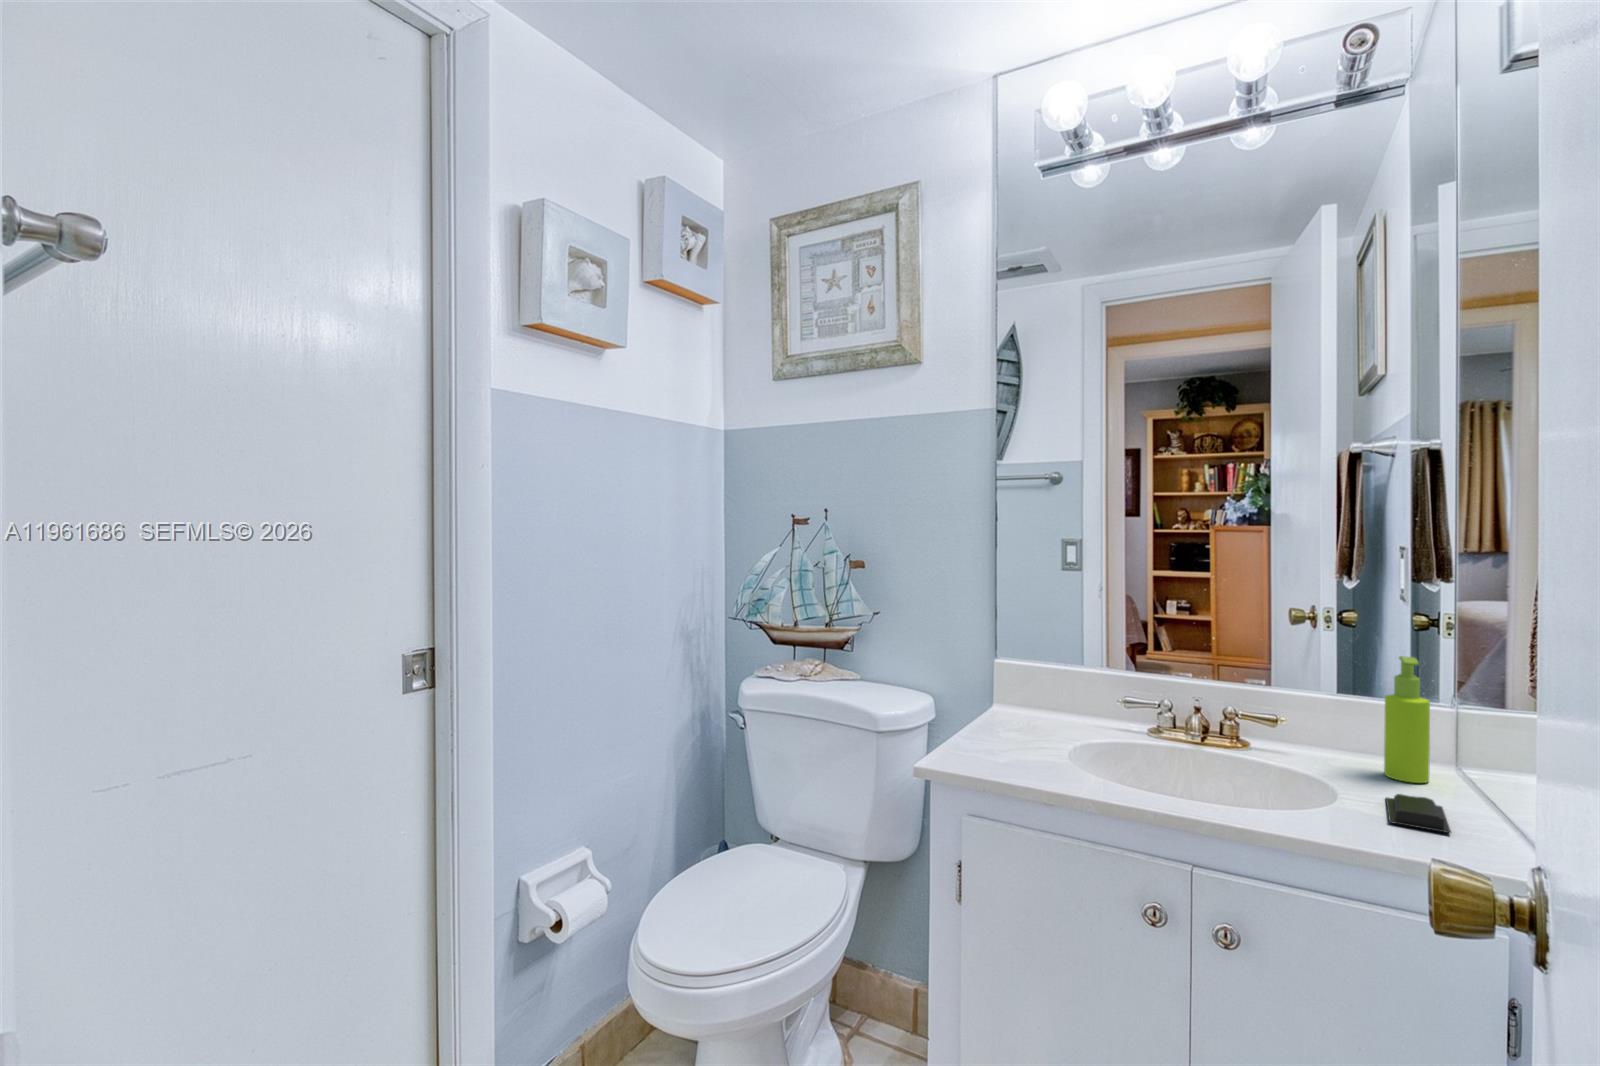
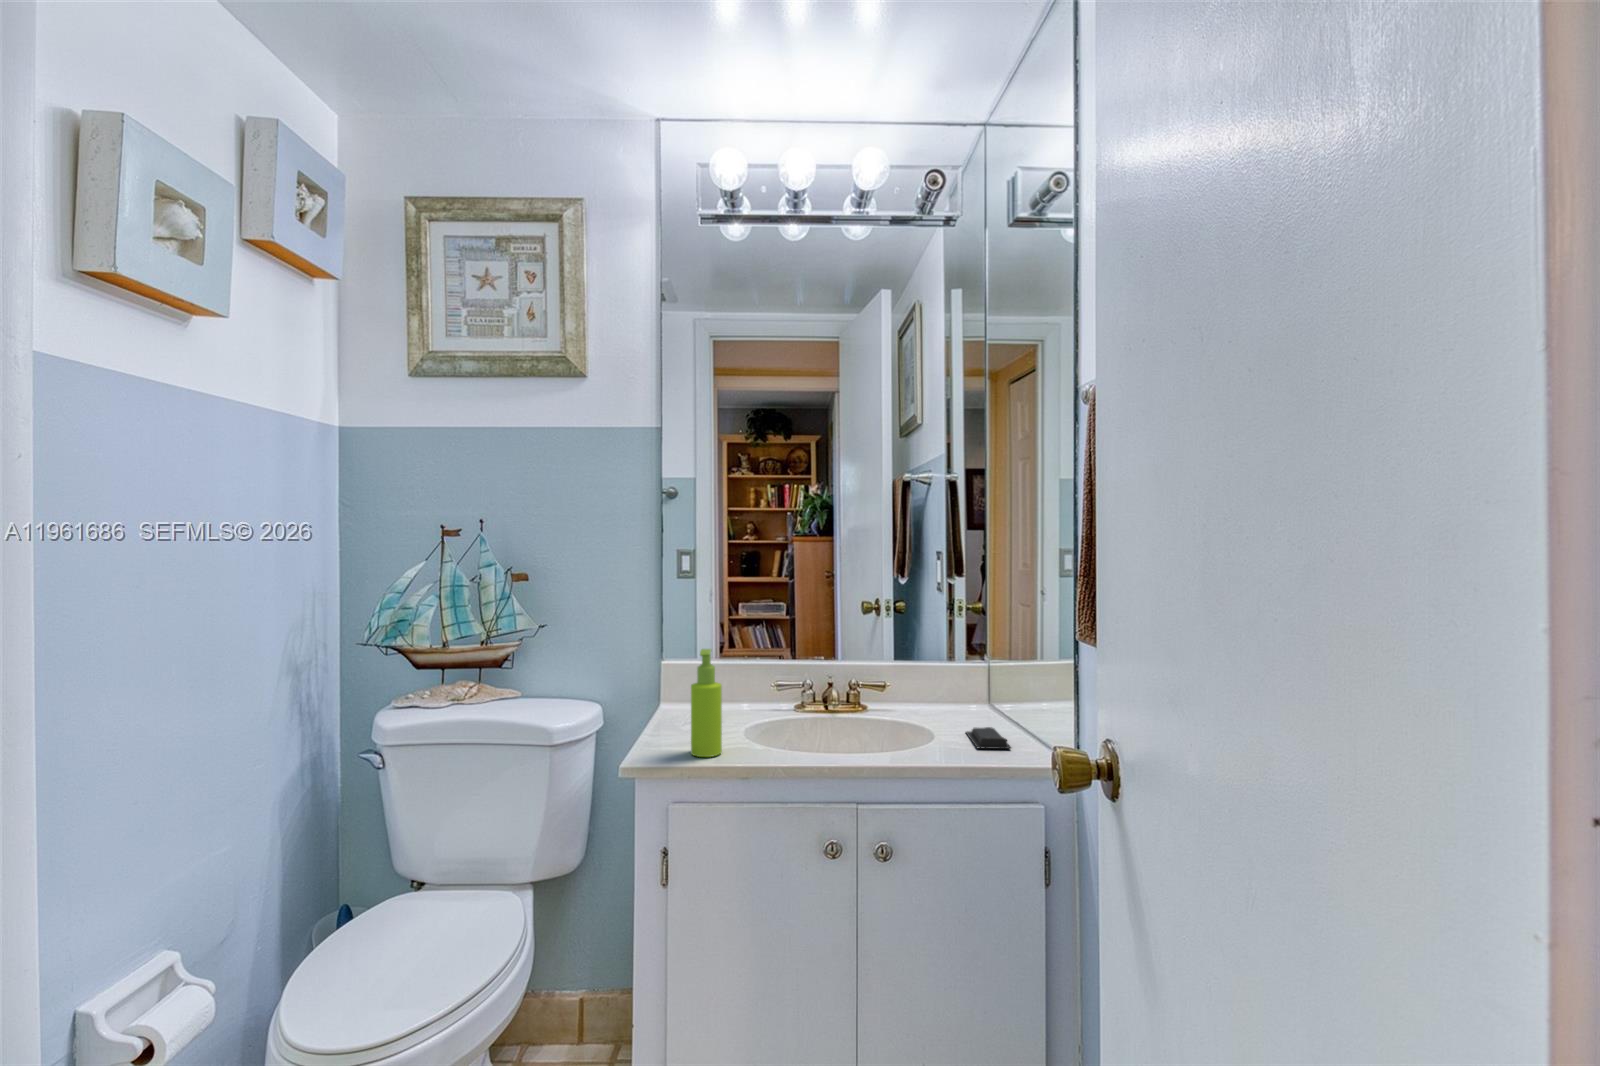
soap dispenser: present [1384,656,1430,783] -> present [691,649,722,757]

